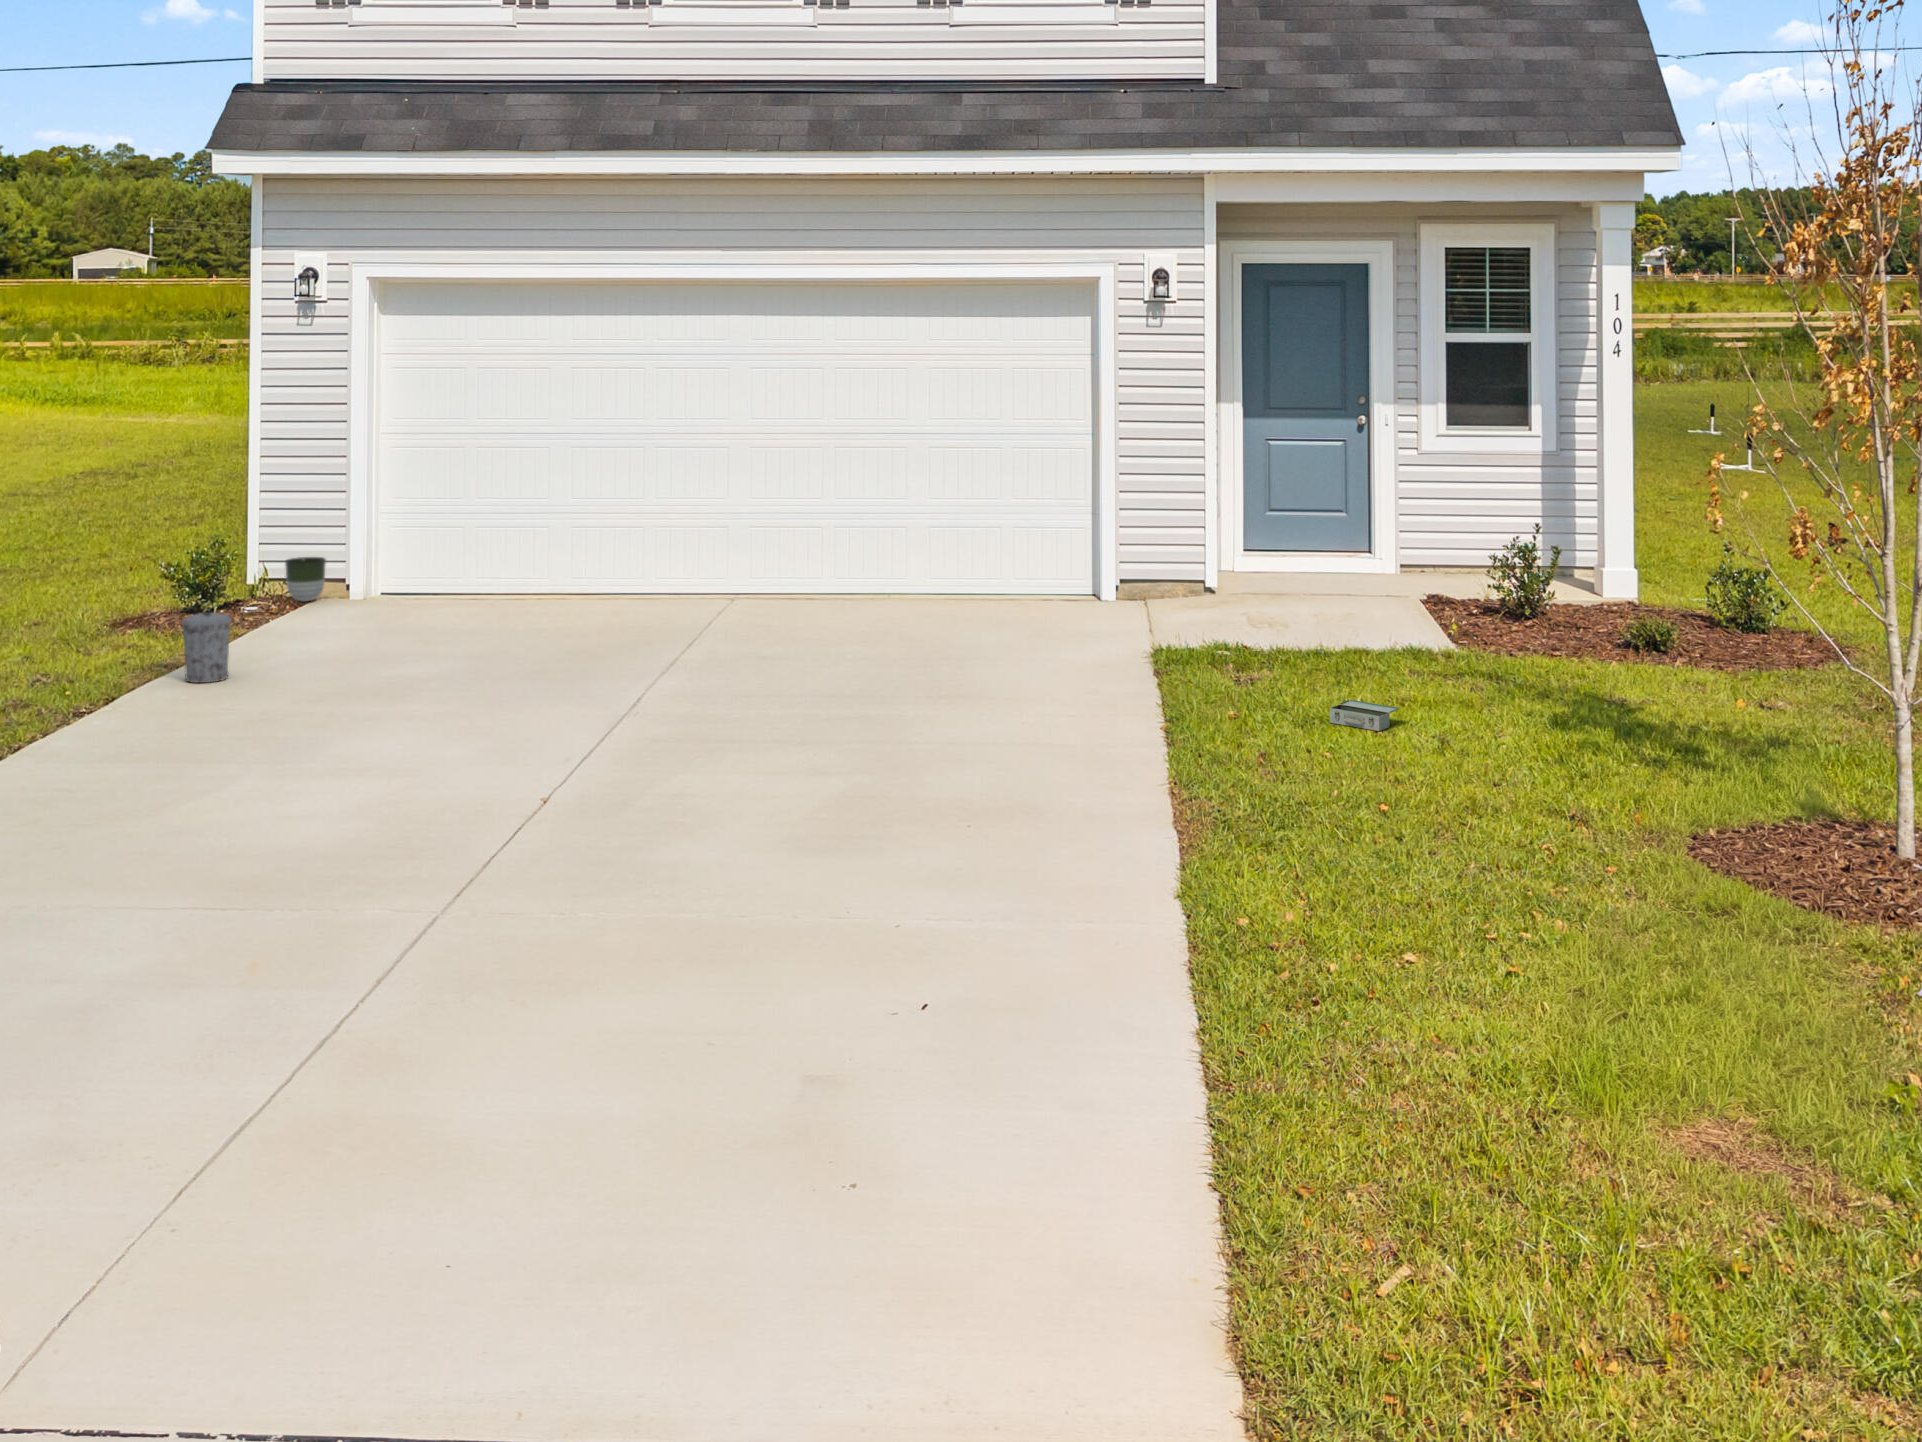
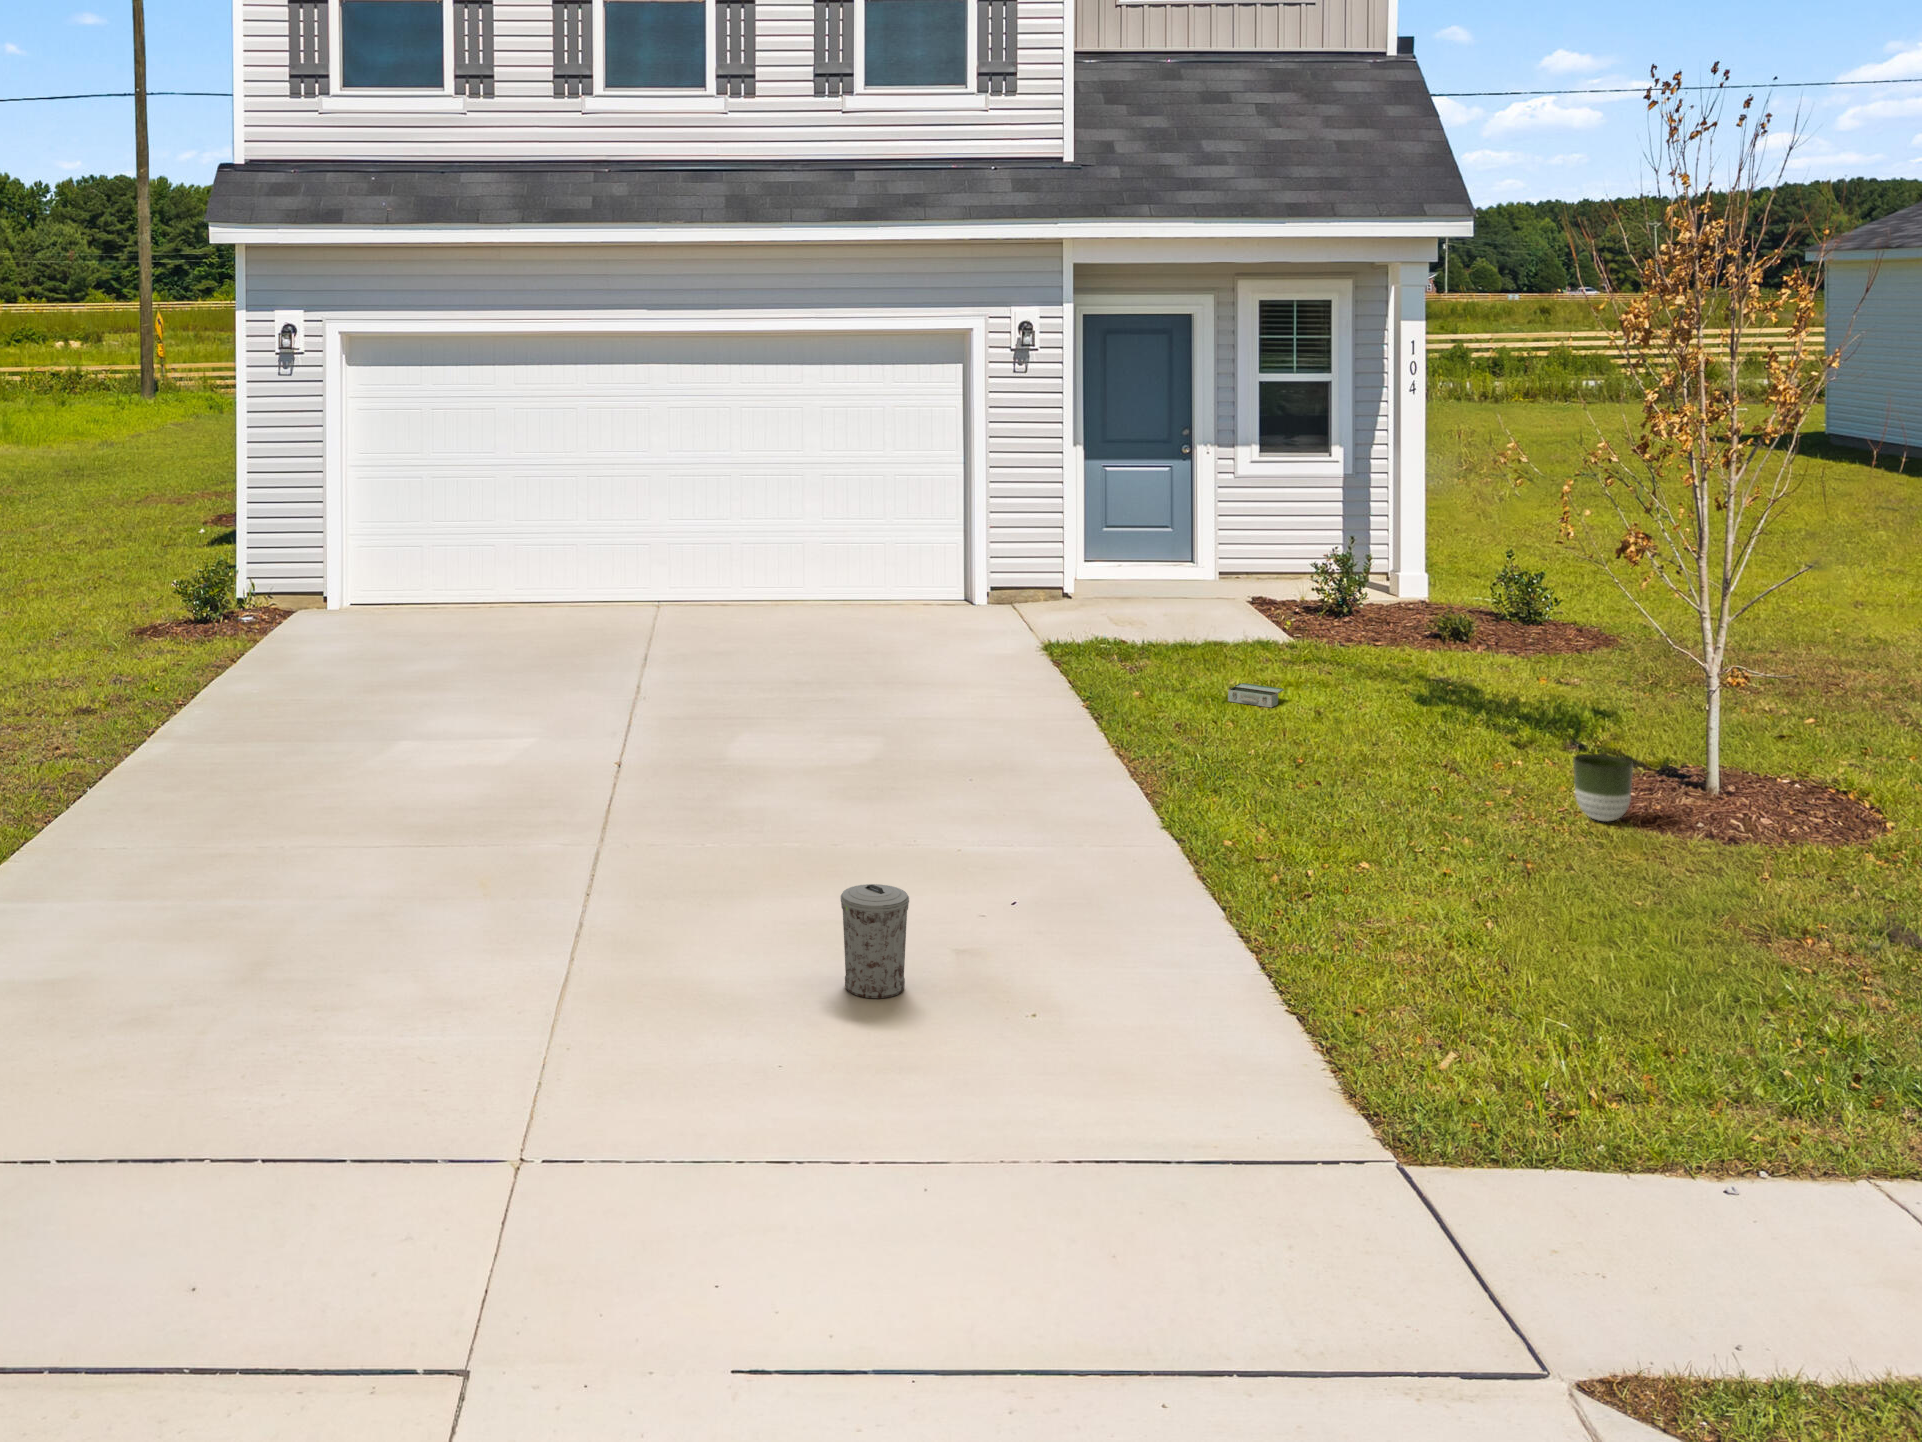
planter: present [285,557,326,602] -> present [1573,754,1633,822]
trash can: present [182,612,231,683] -> present [841,884,909,998]

